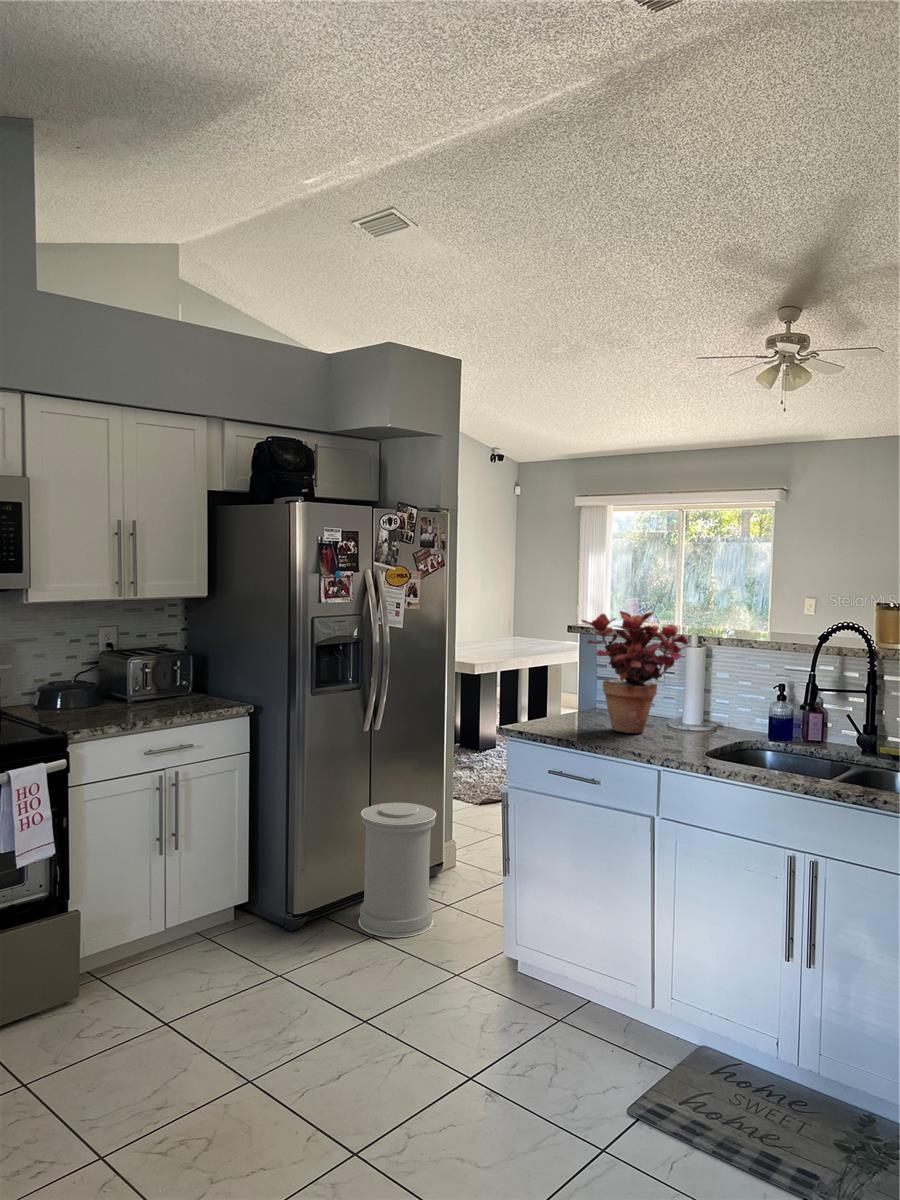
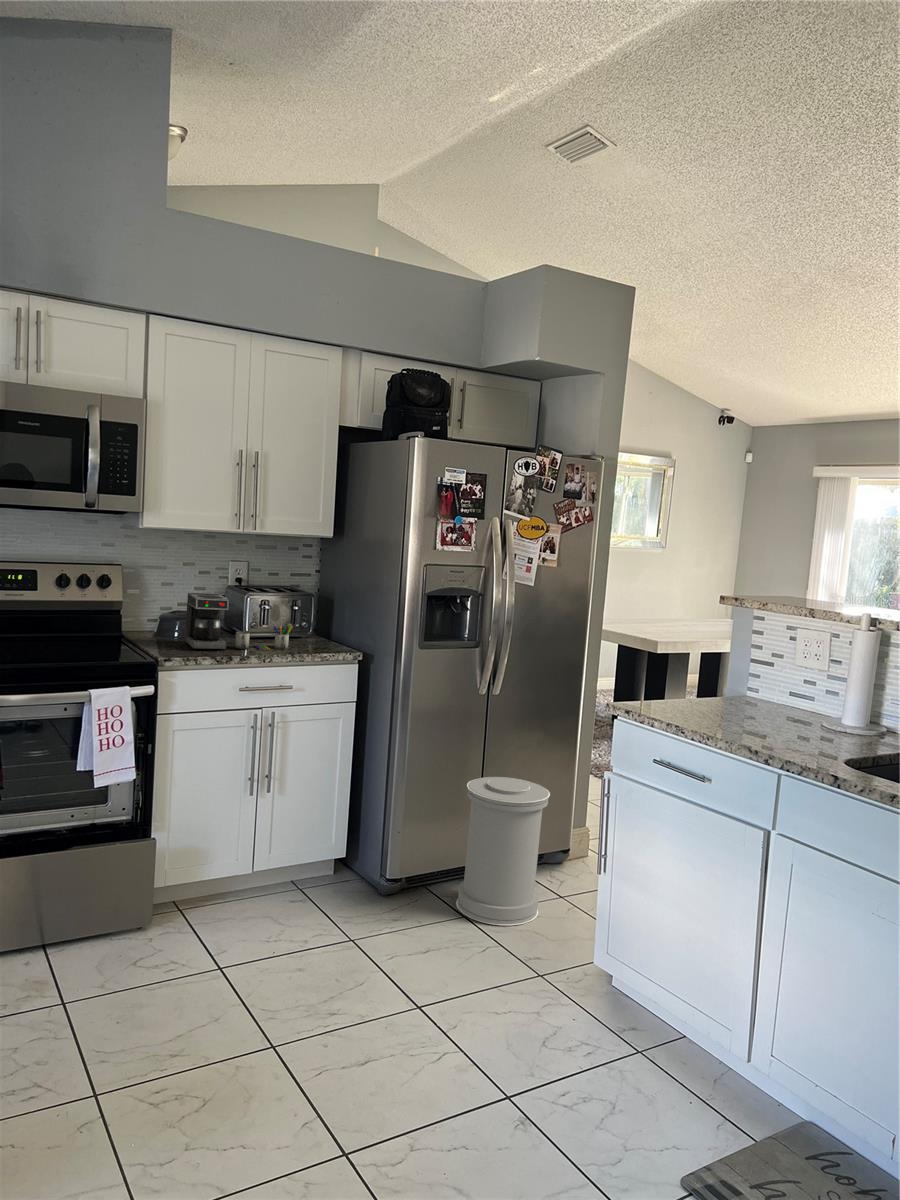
potted plant: present [582,611,688,733] -> none [714,578,852,729]
coffee maker: none [75,661,184,718] -> present [185,593,293,650]

